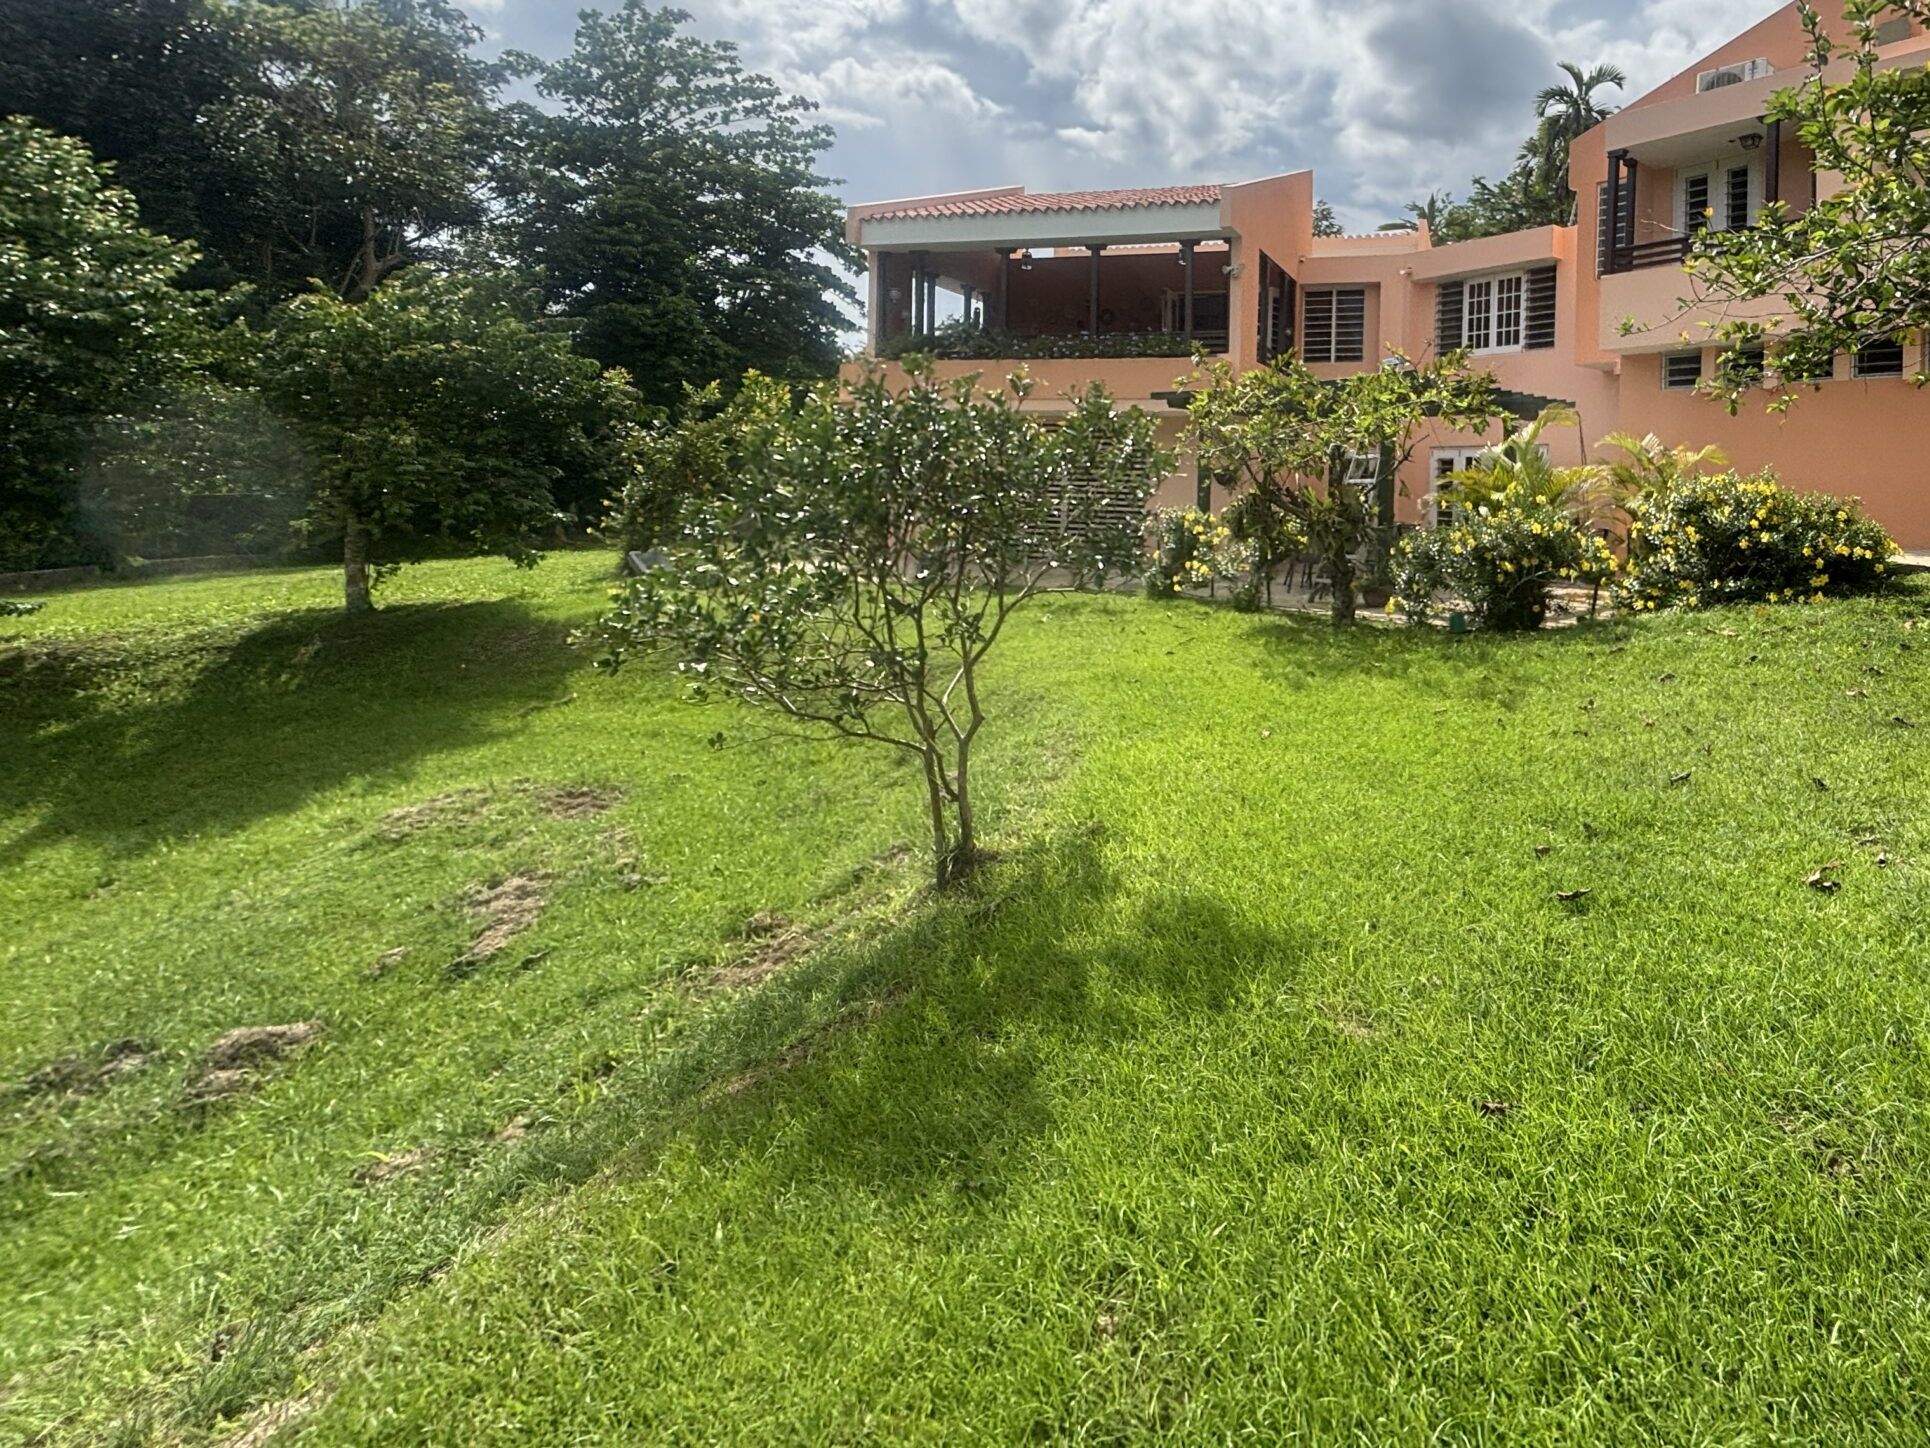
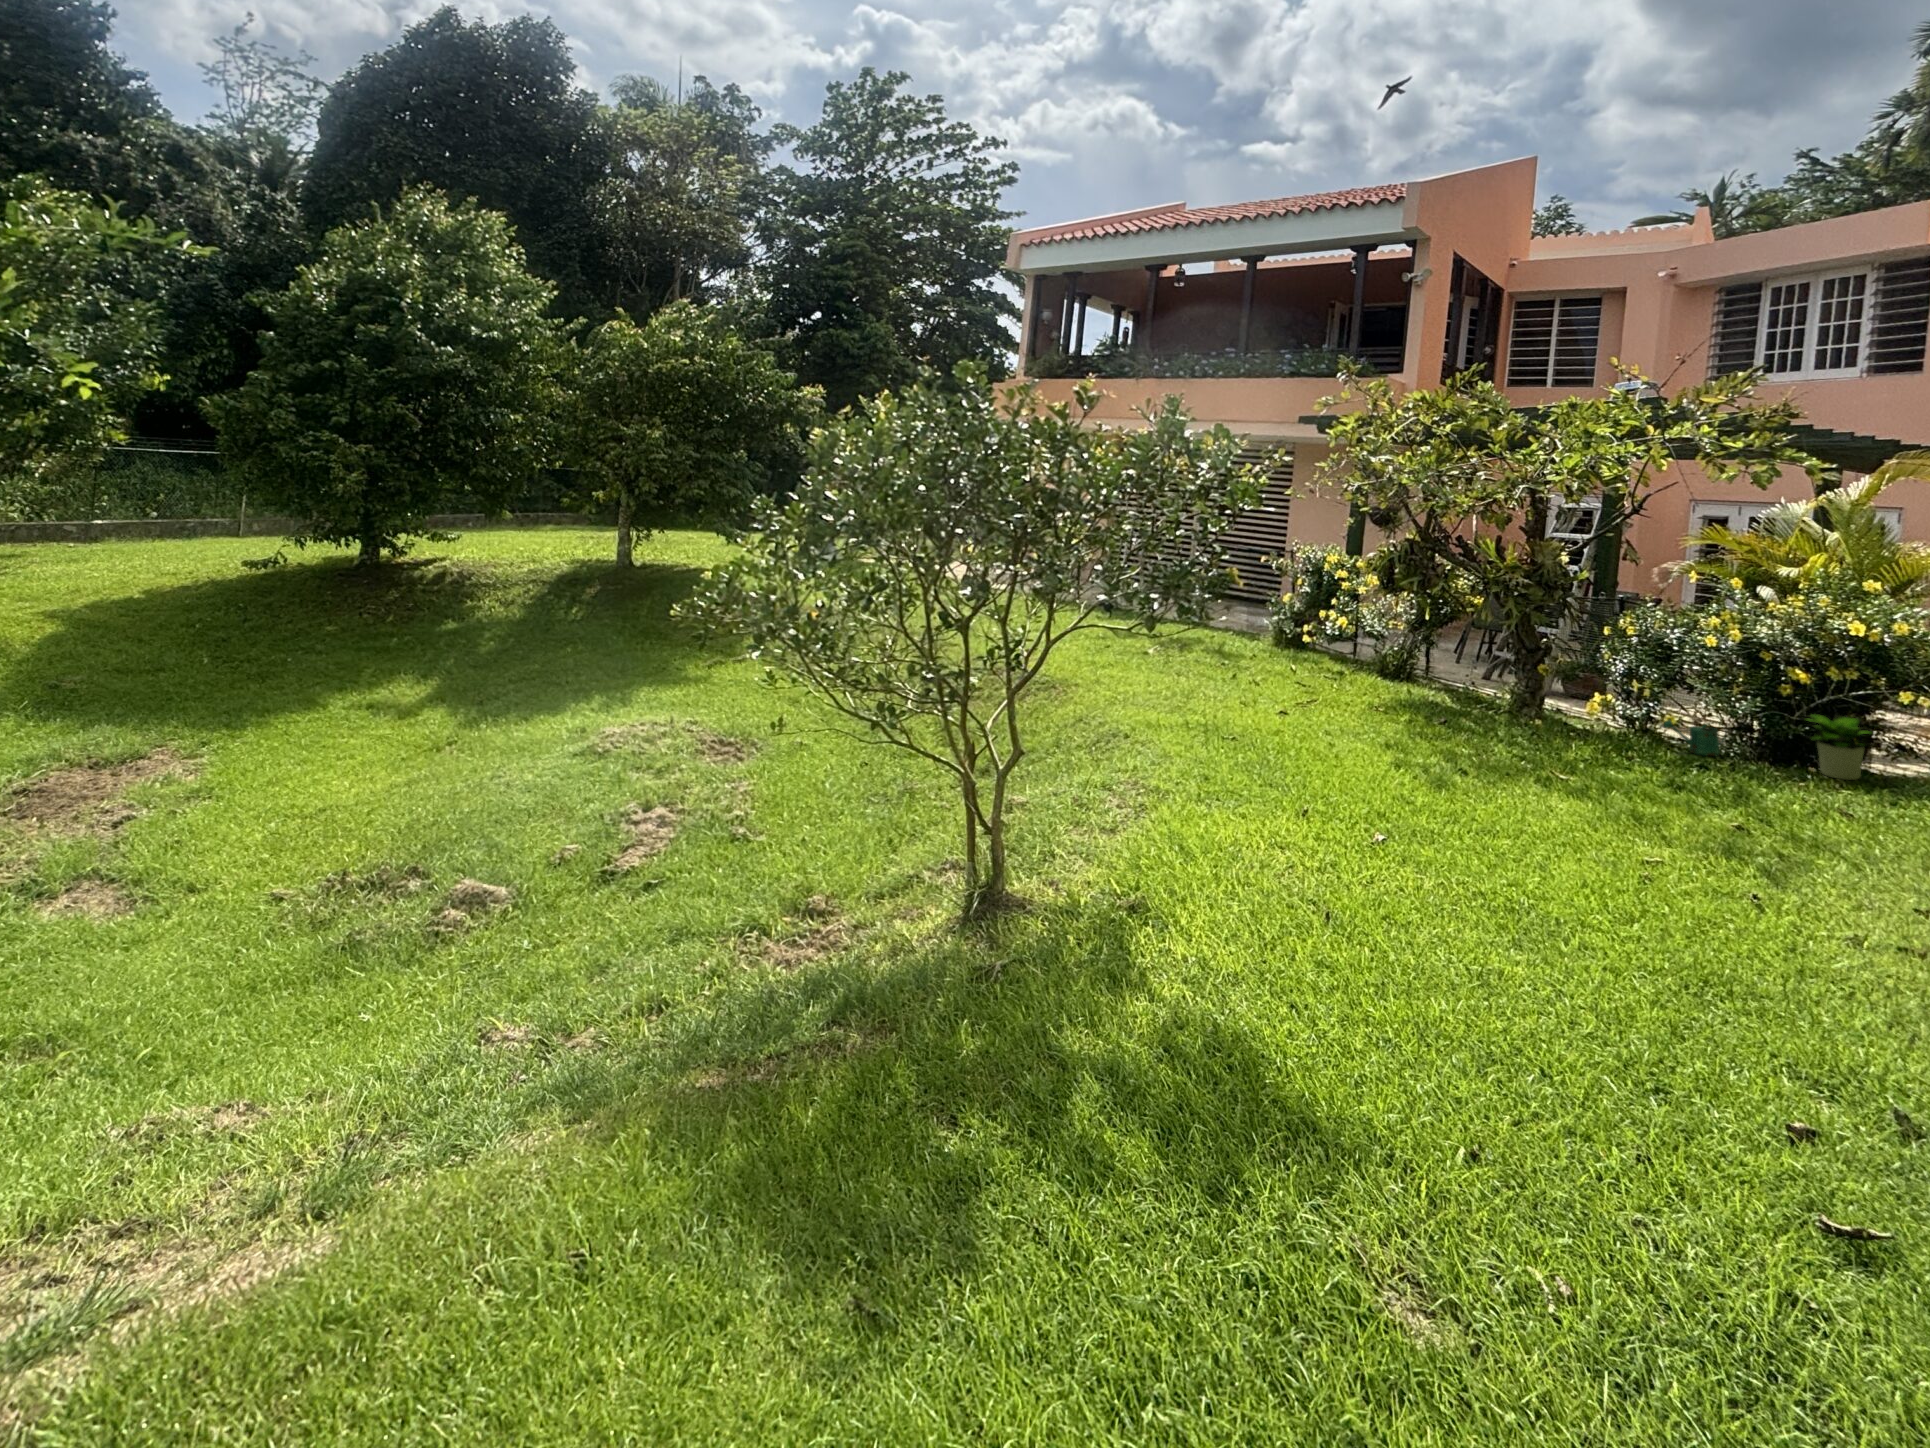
potted plant: none [1507,589,1555,633] -> present [1805,714,1872,780]

